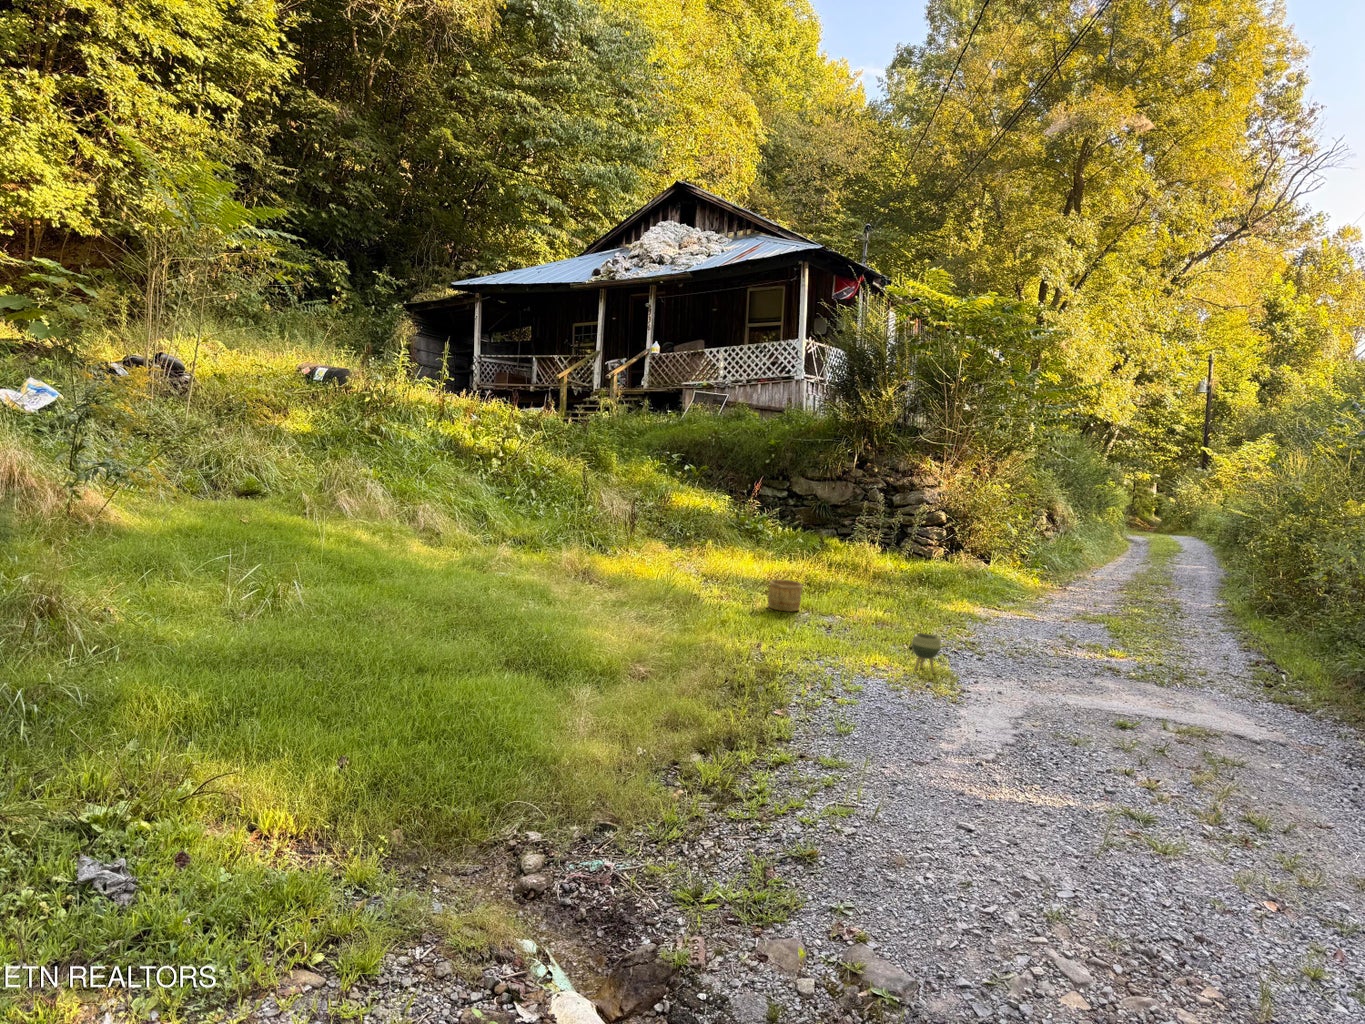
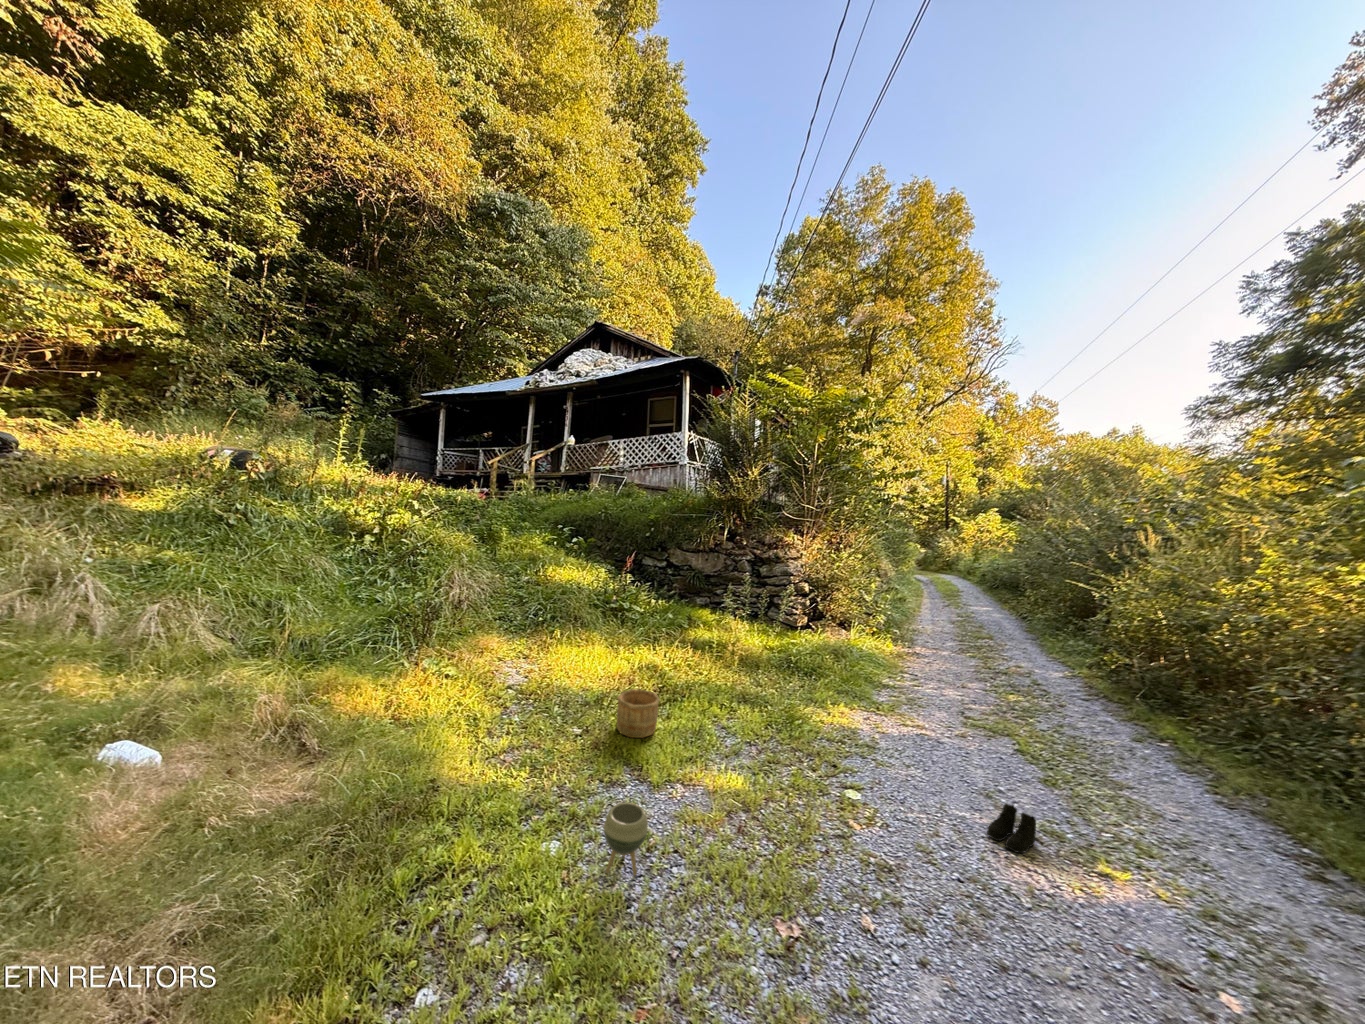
planter: present [912,633,941,673] -> present [604,803,648,875]
boots: none [1045,639,1080,665] -> present [987,803,1036,853]

